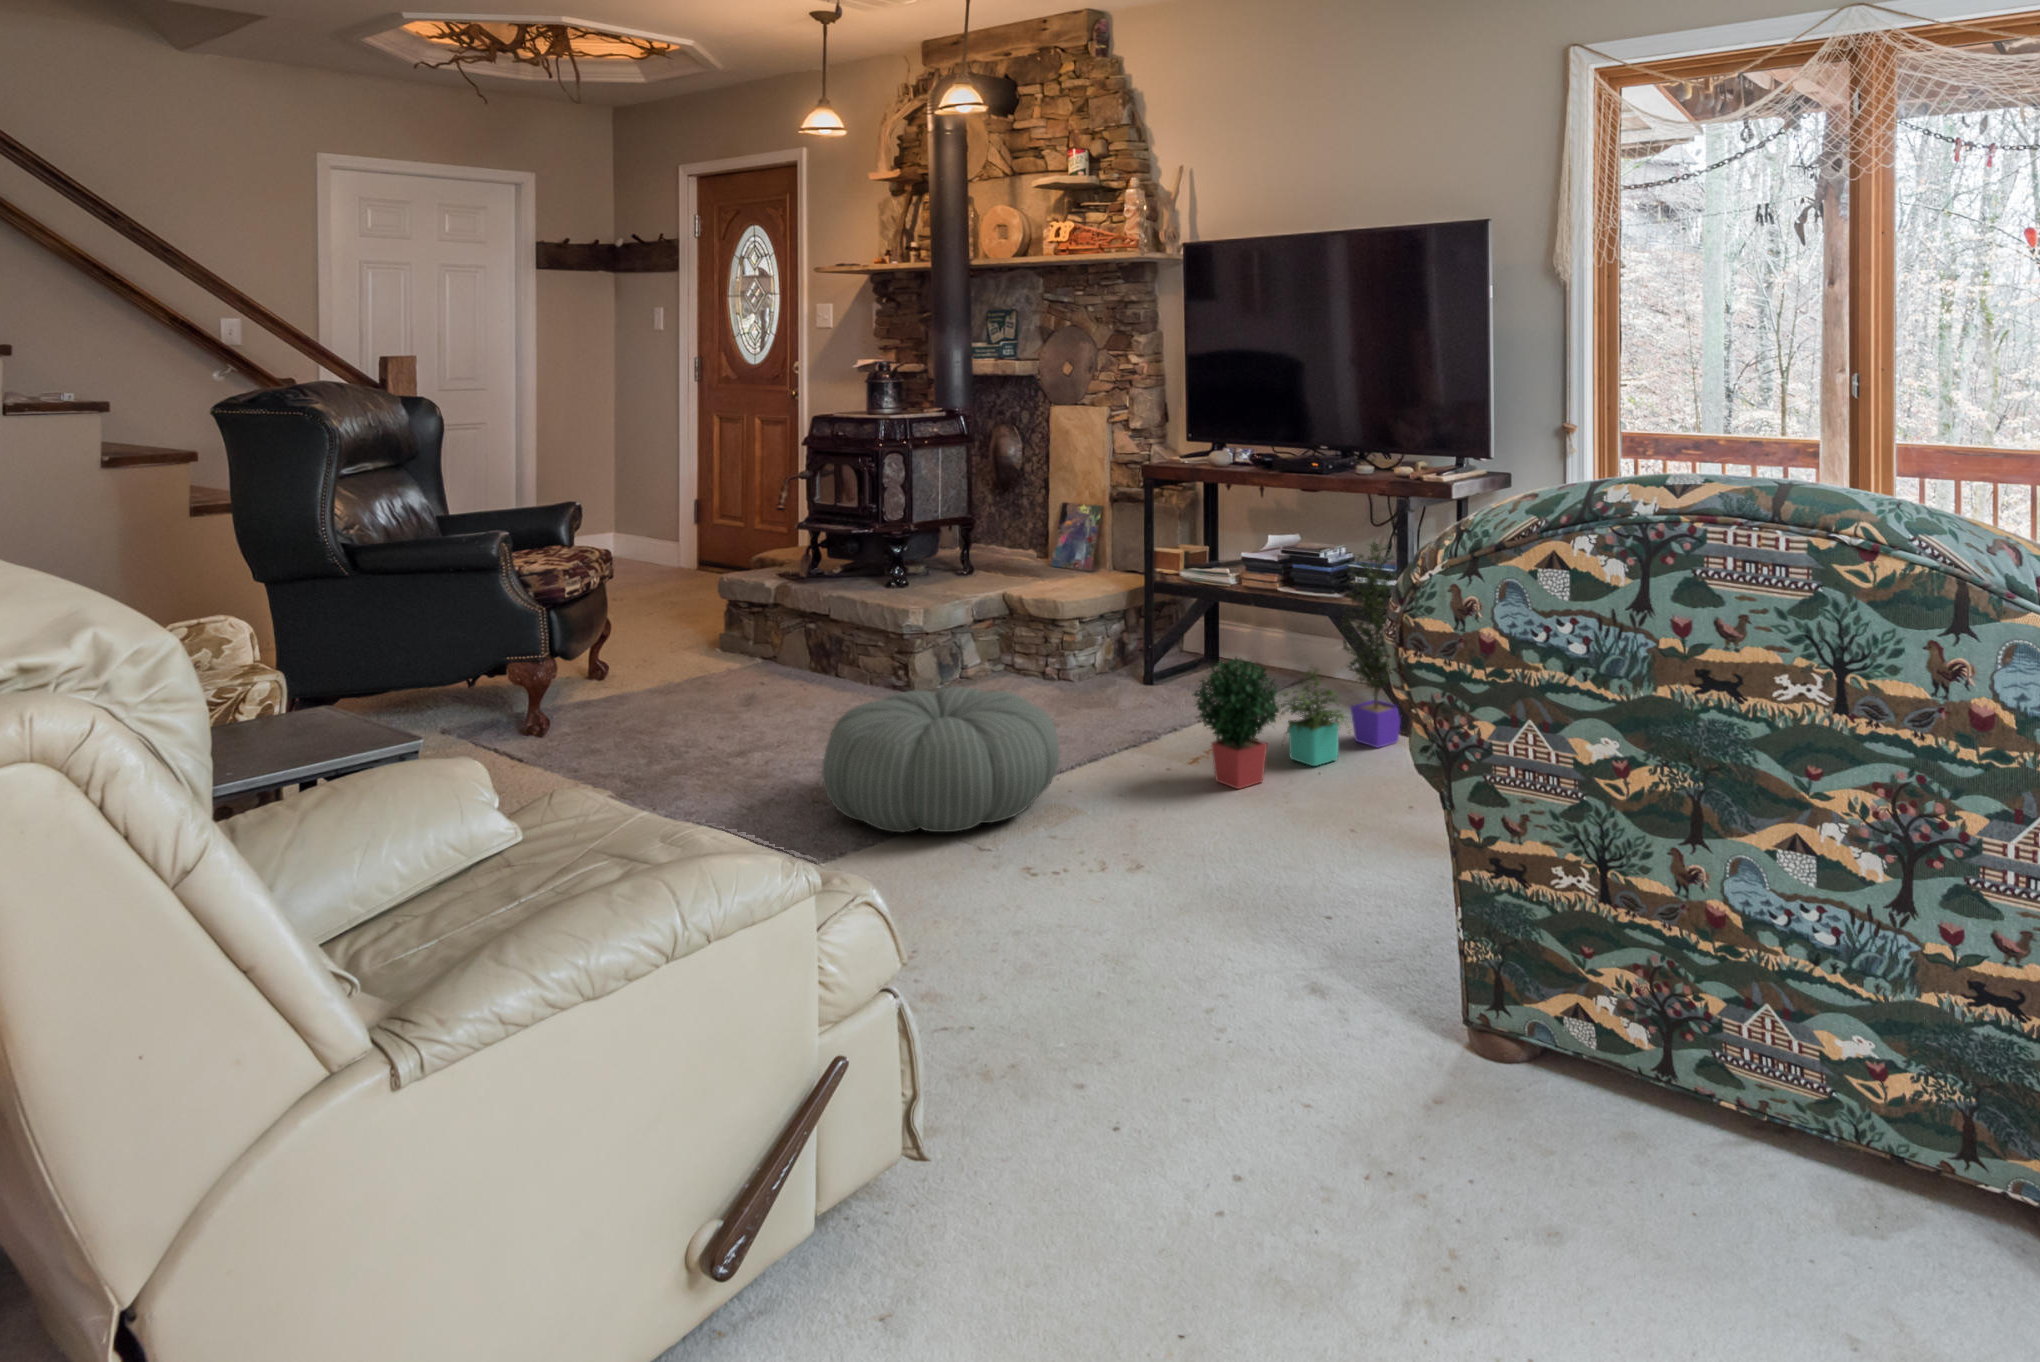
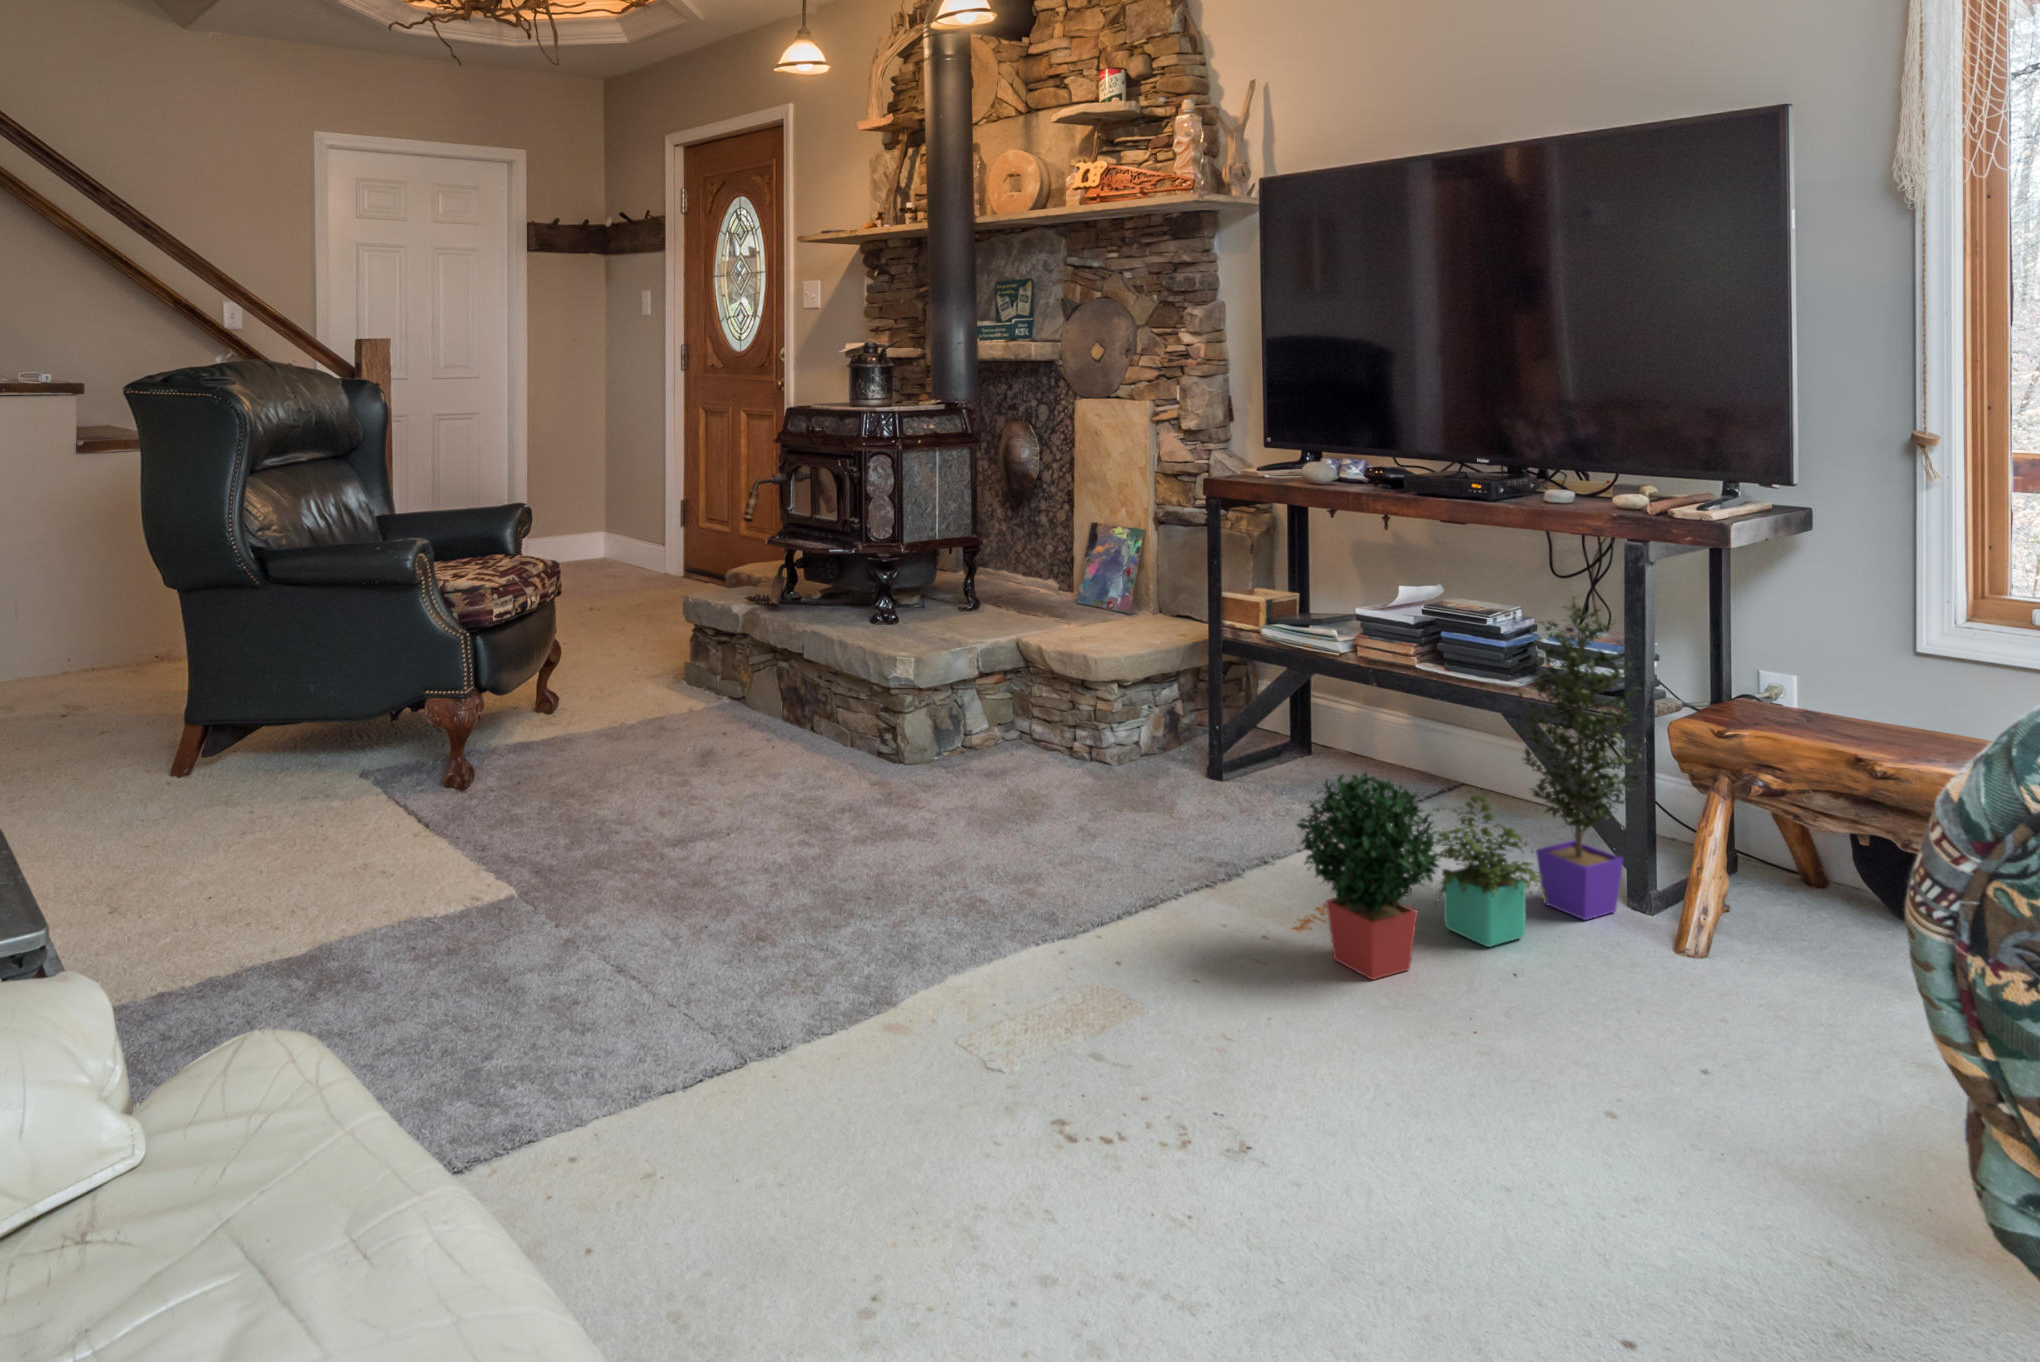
pouf: present [822,687,1059,832] -> none [762,784,1097,1017]

